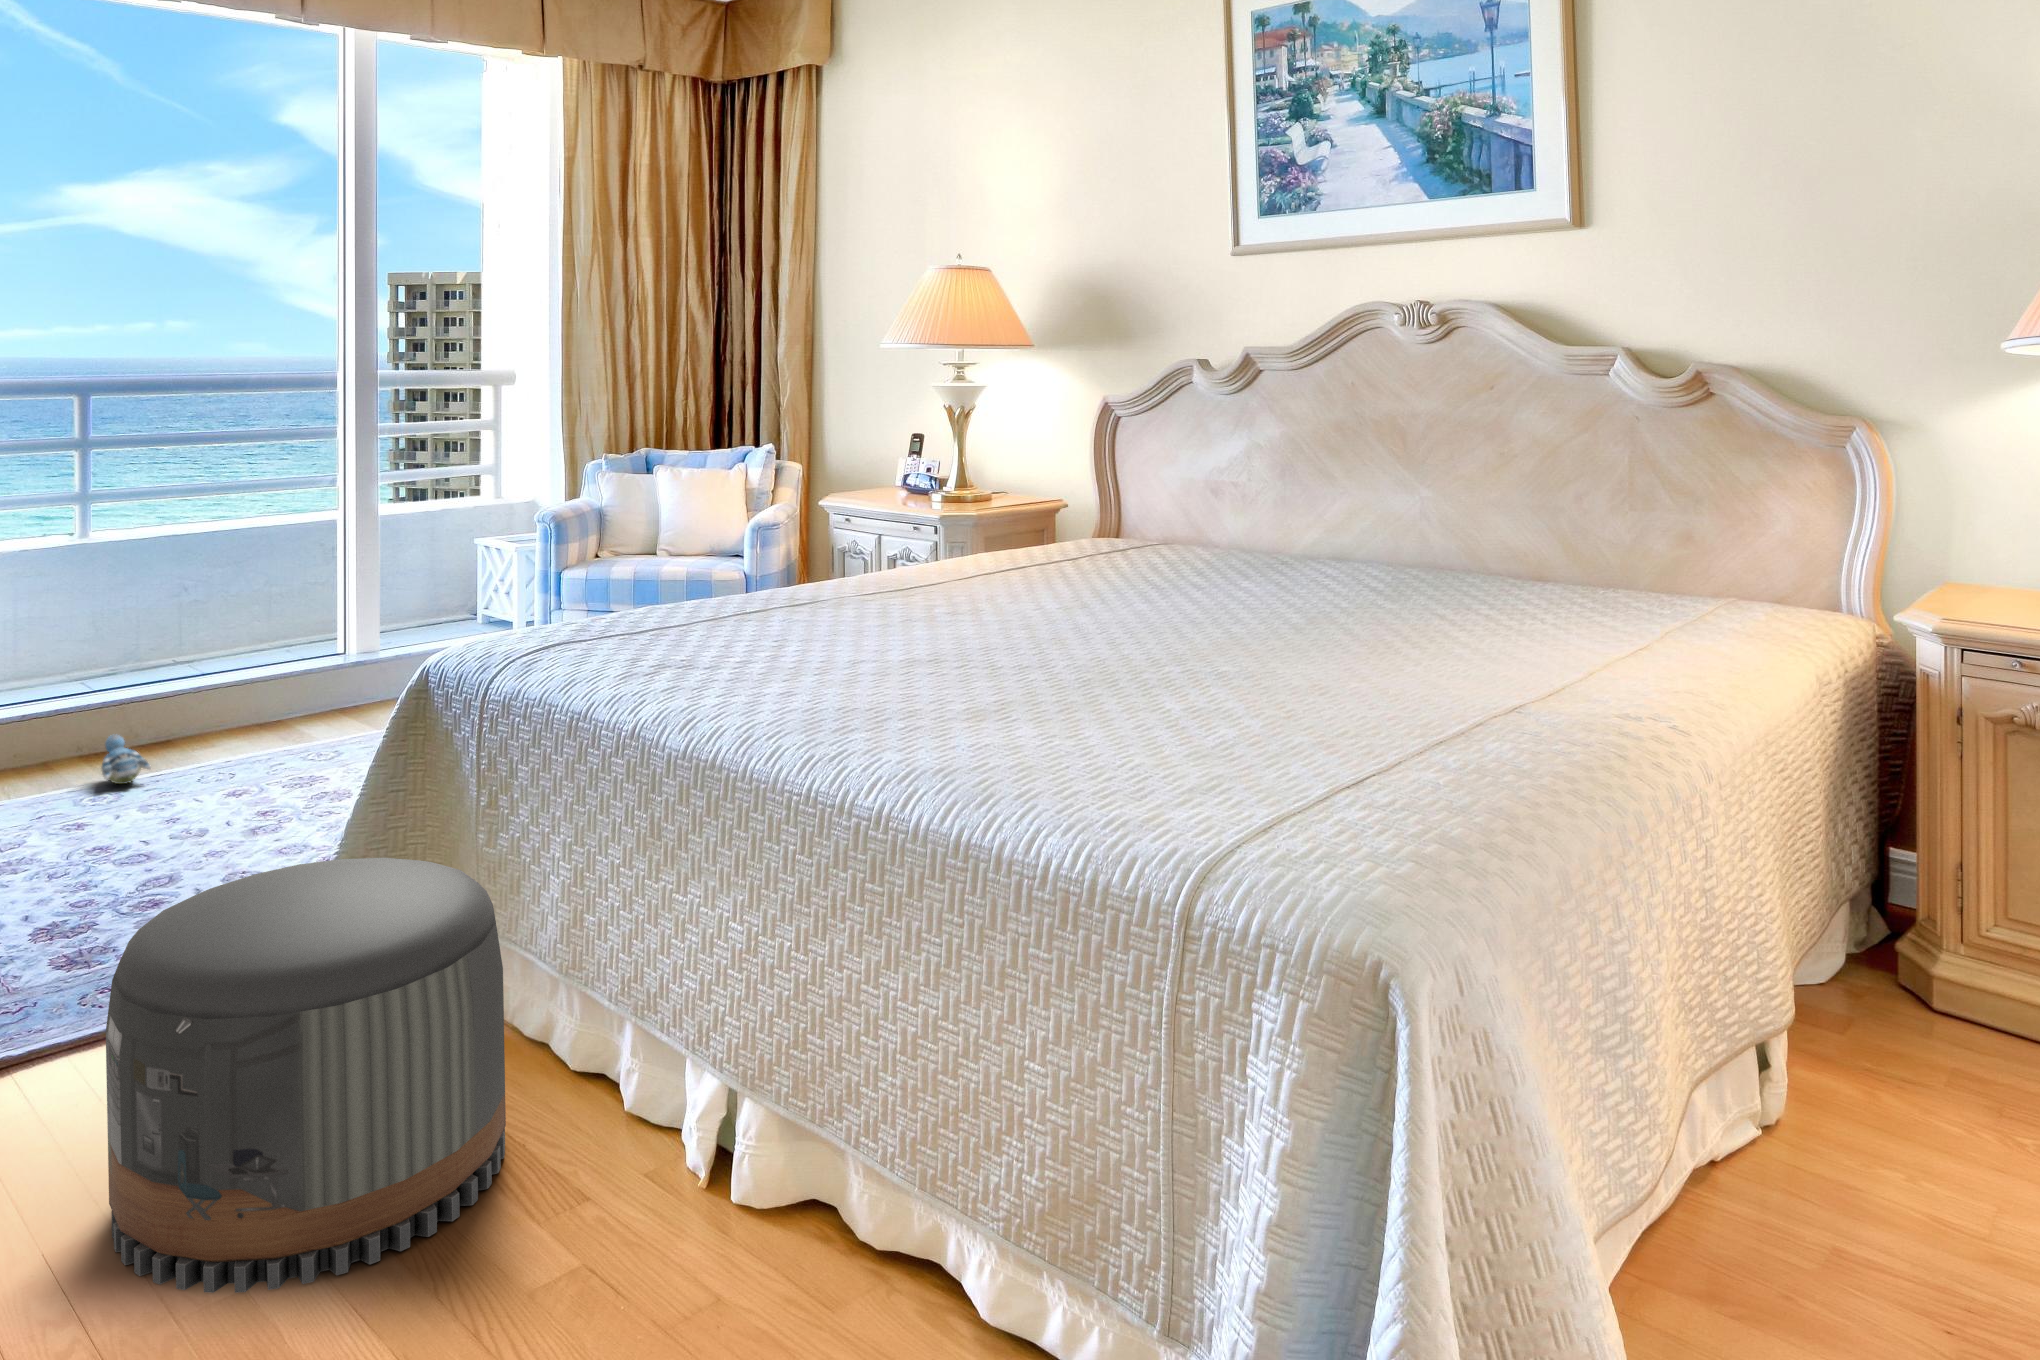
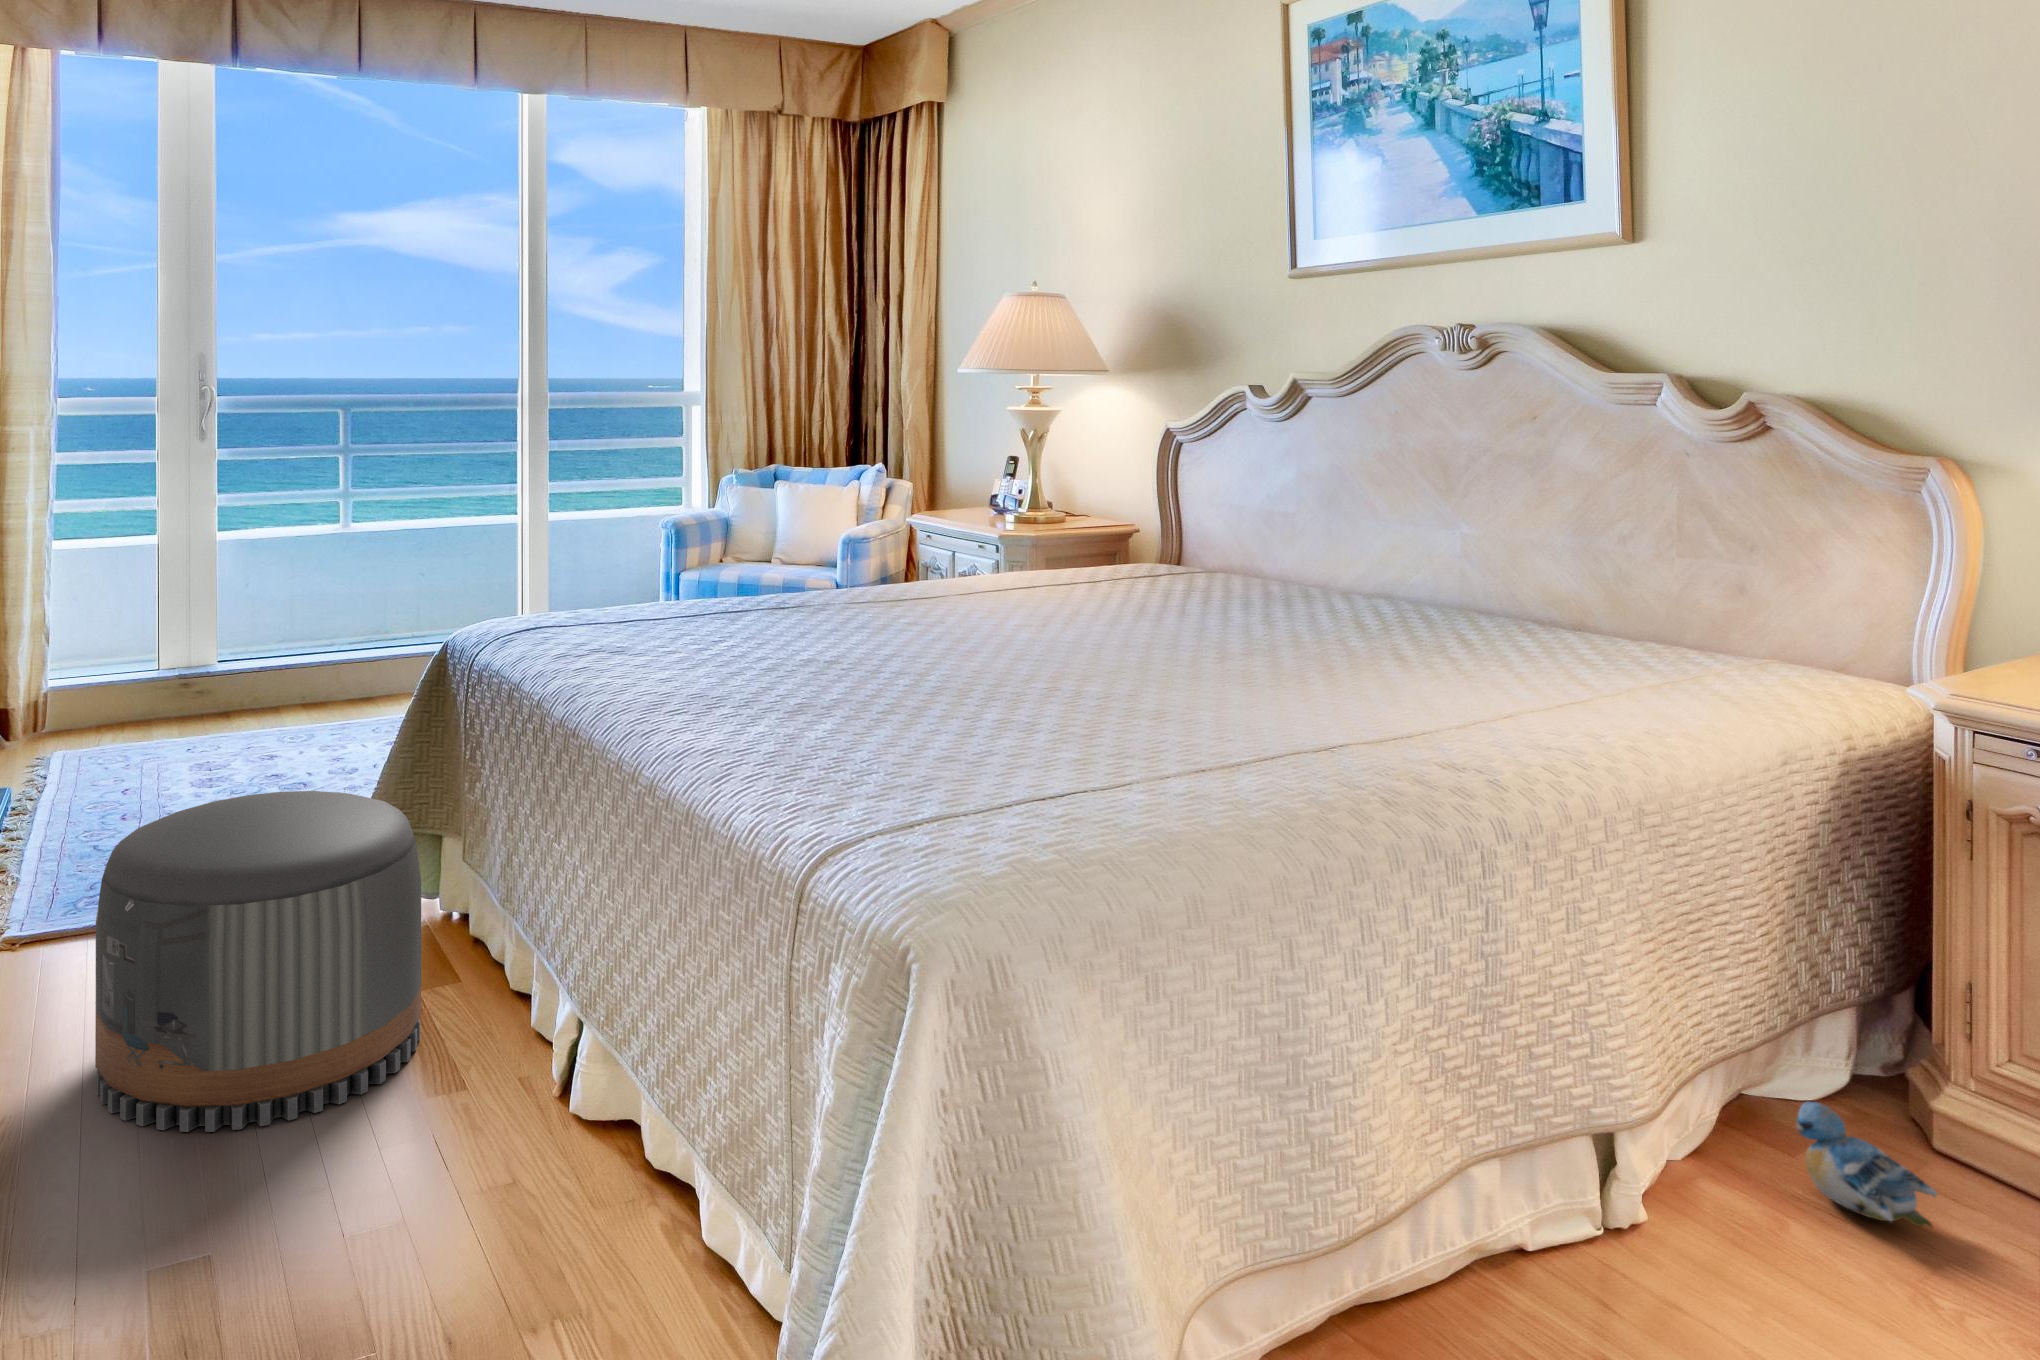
plush toy: present [101,735,151,784] -> present [1795,1101,1937,1228]

